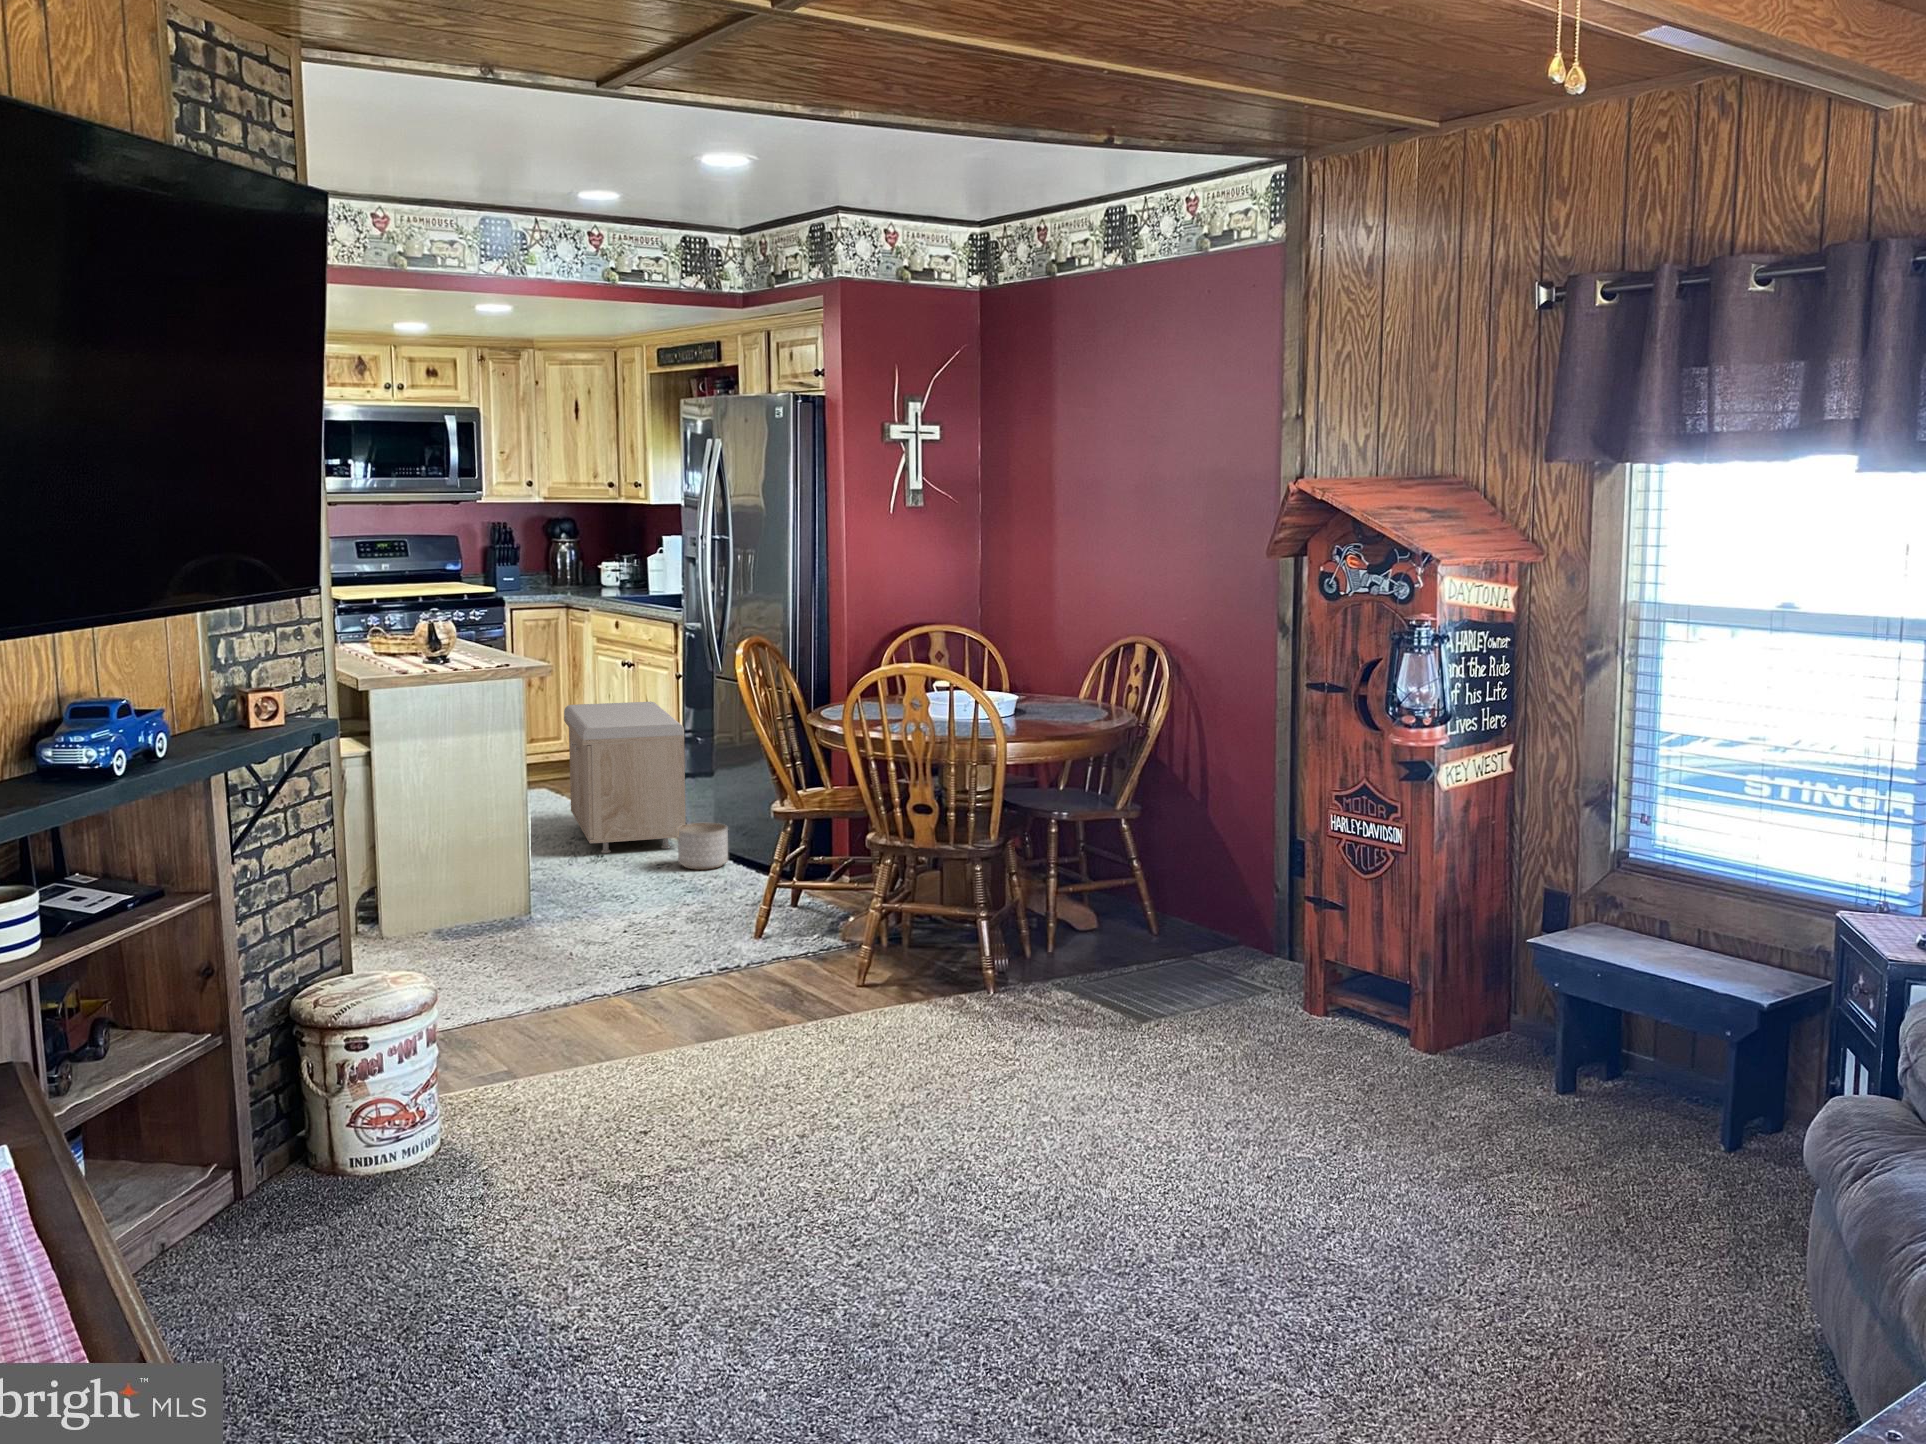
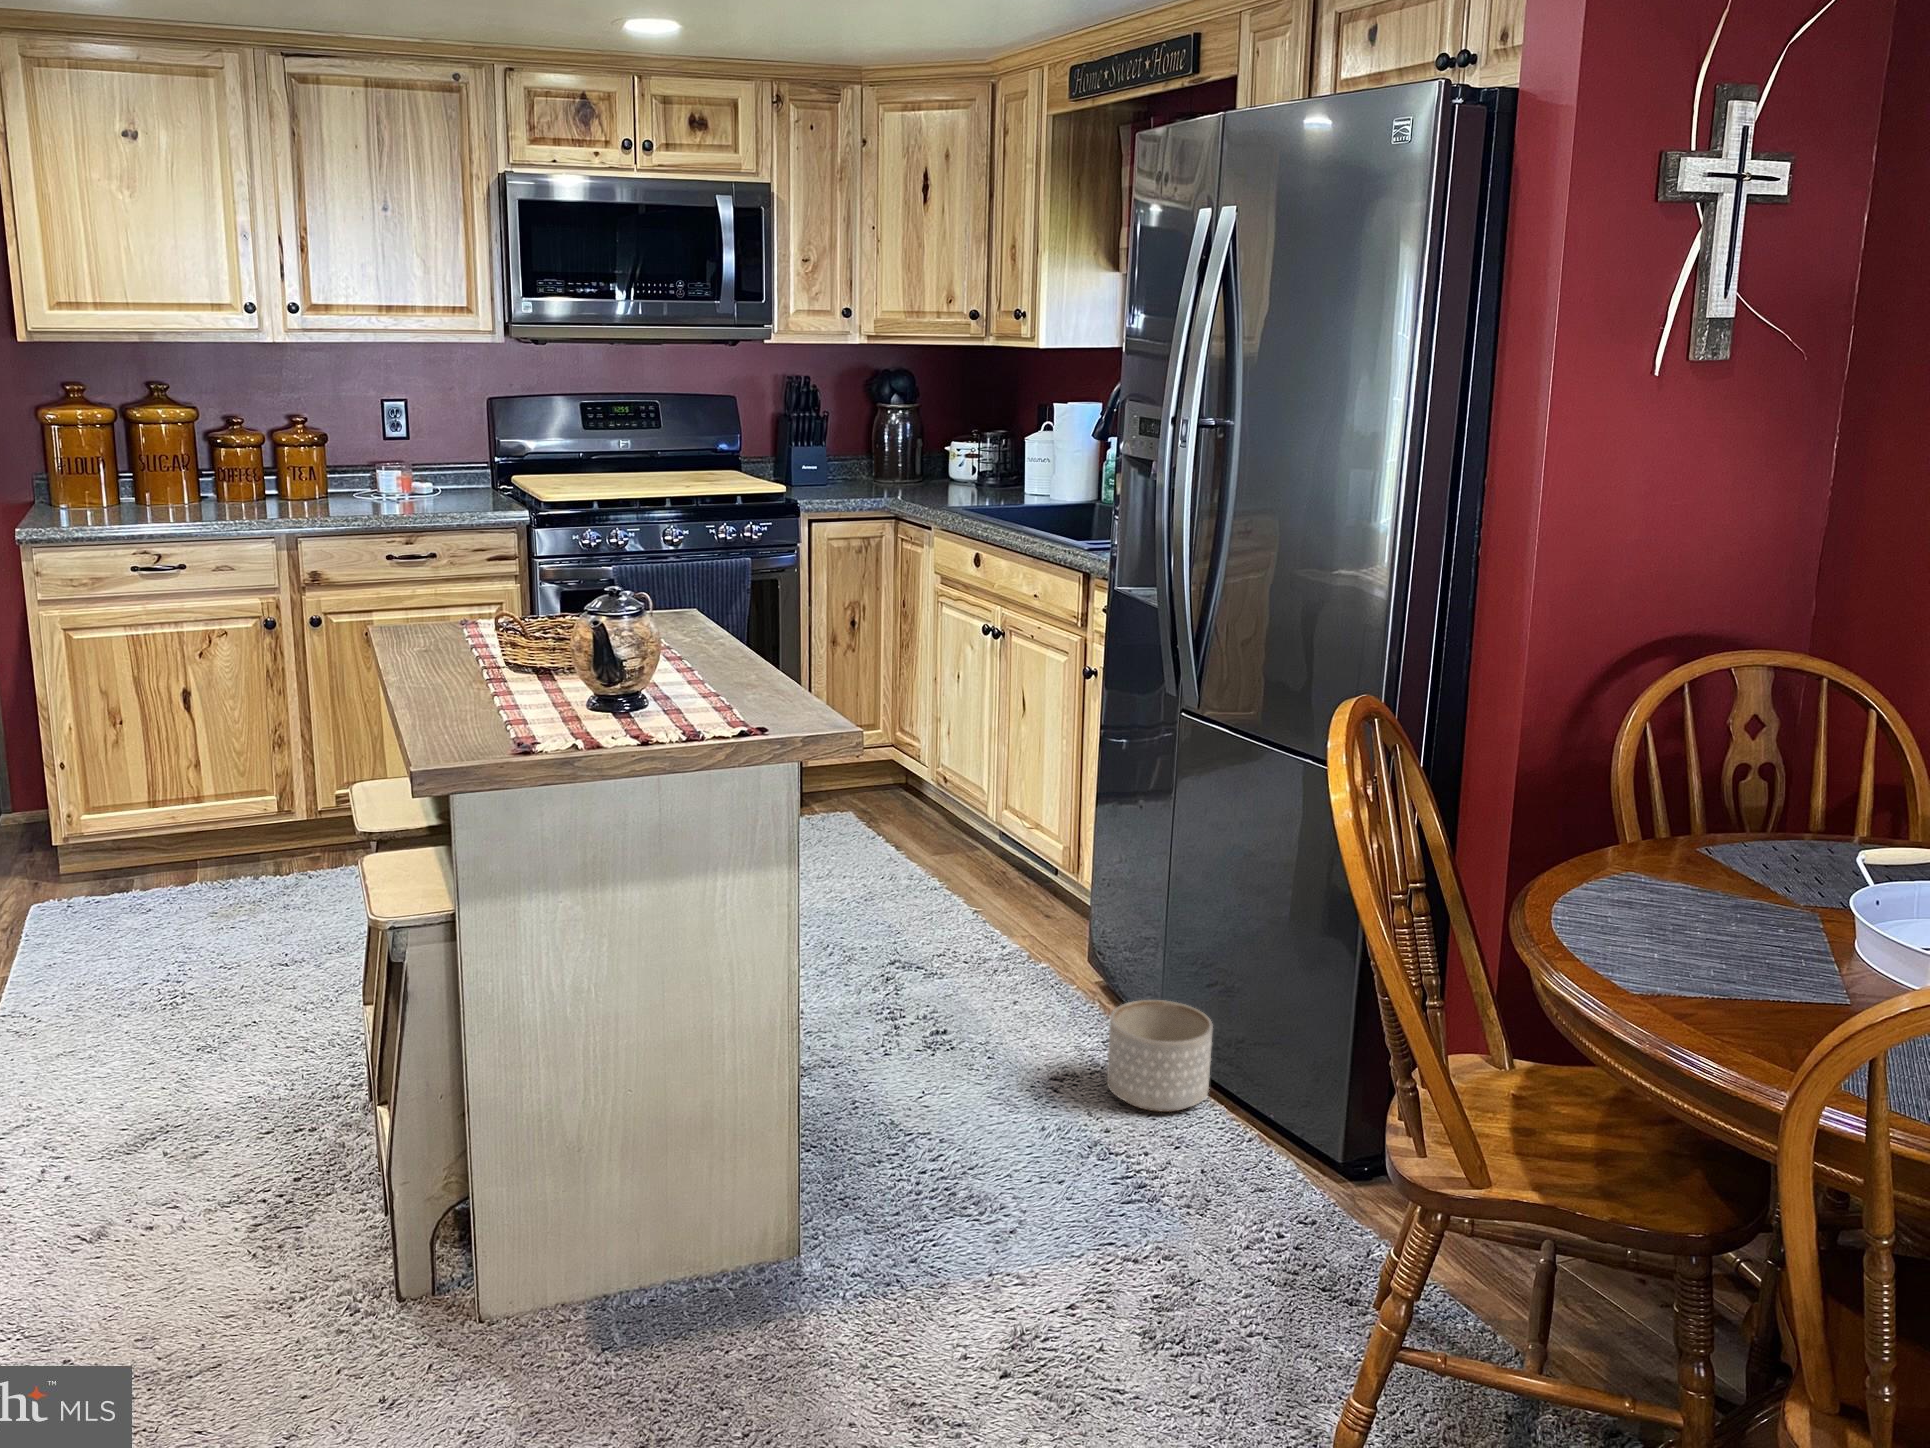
storage bench: present [564,702,685,853] -> none [889,710,1122,1022]

